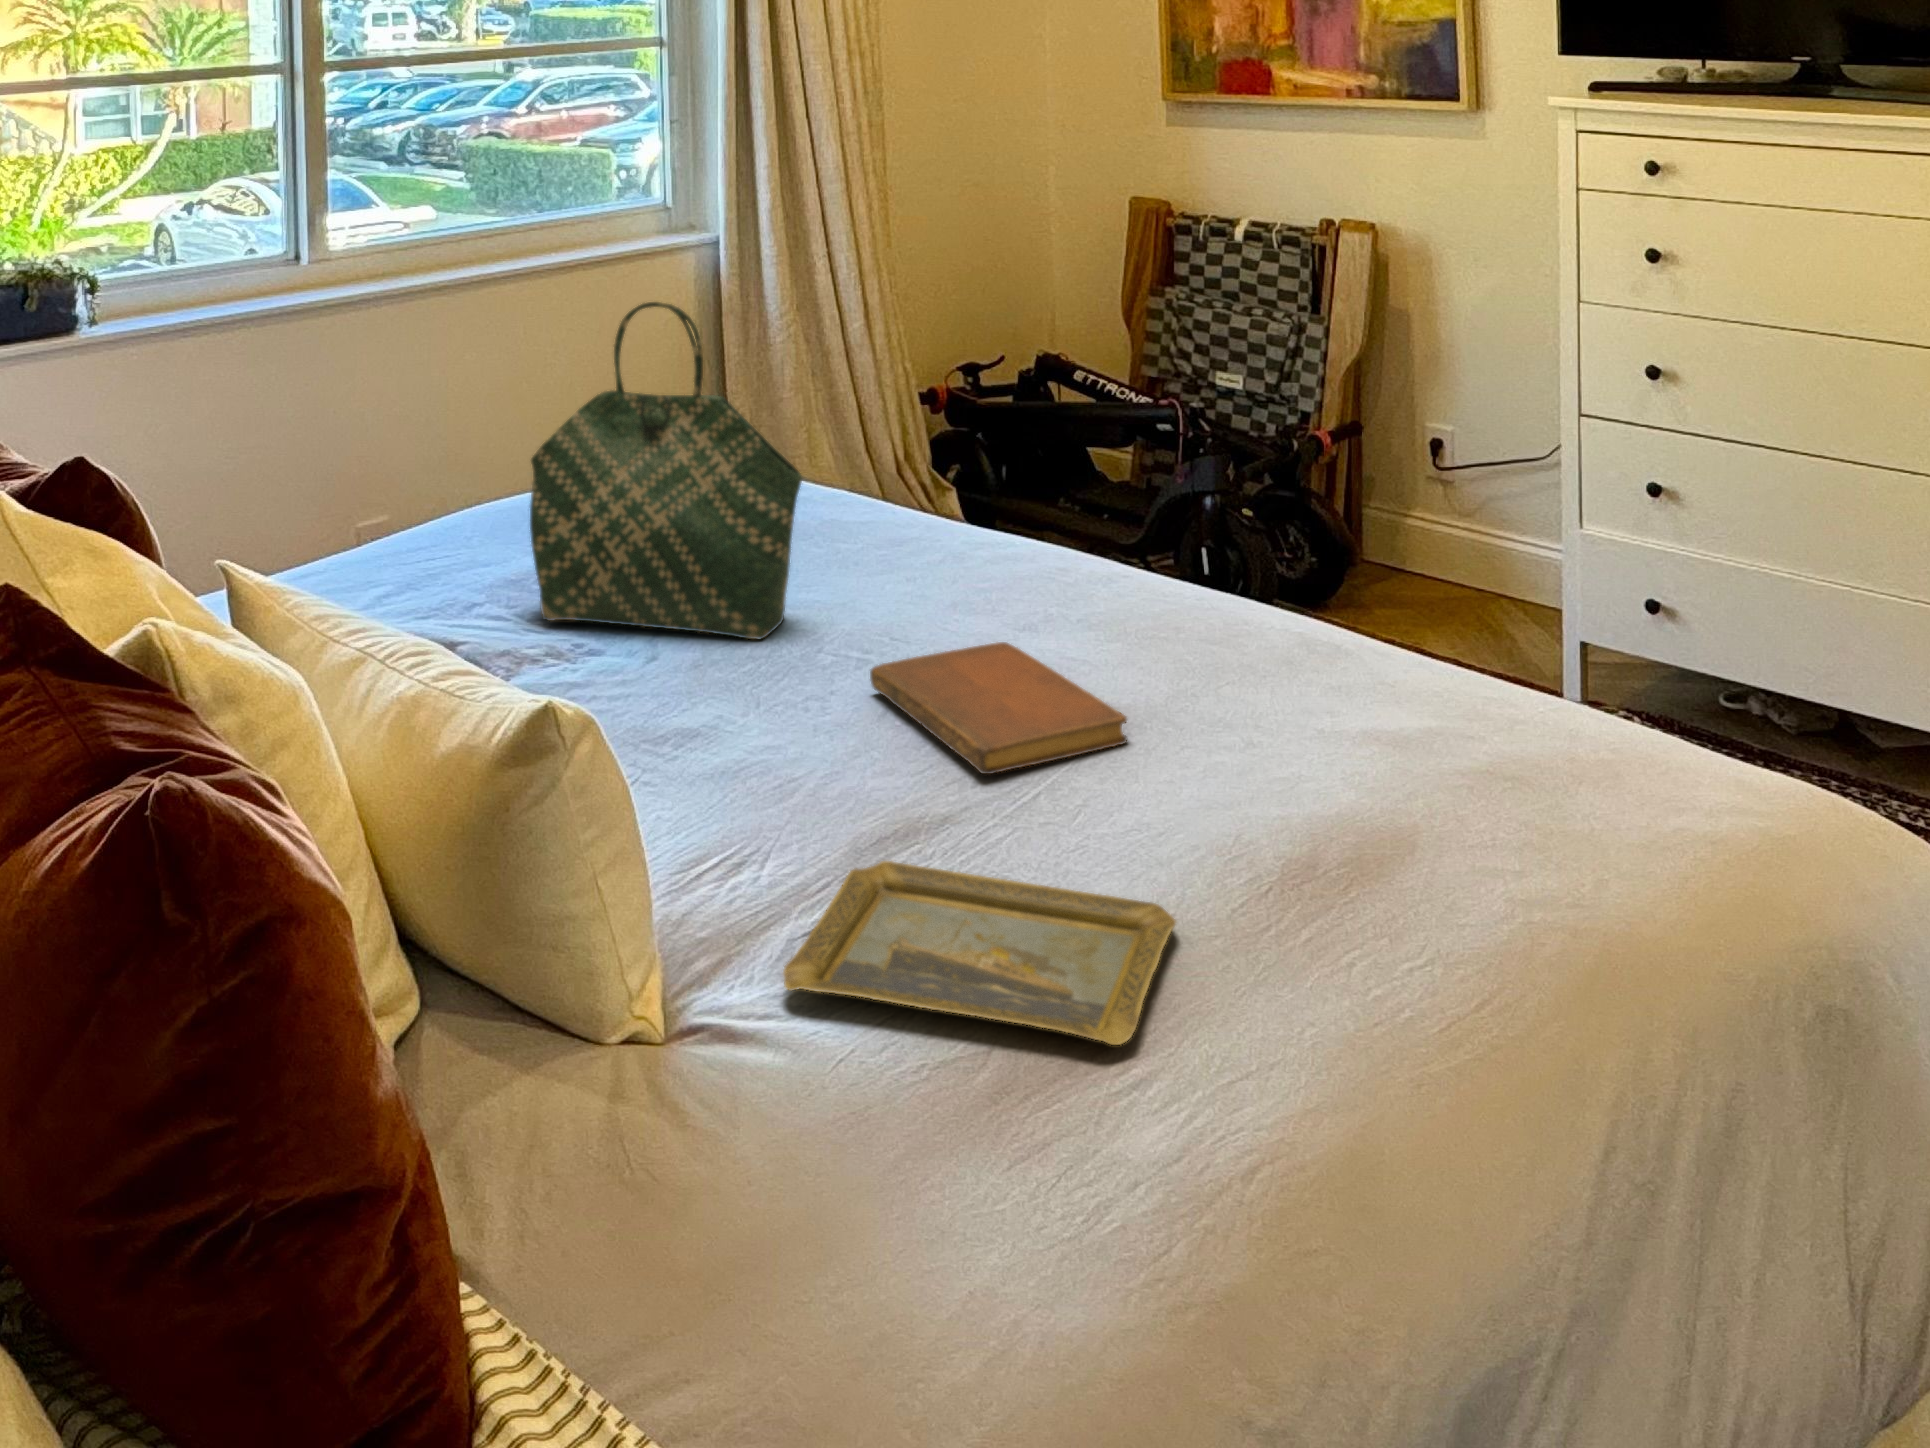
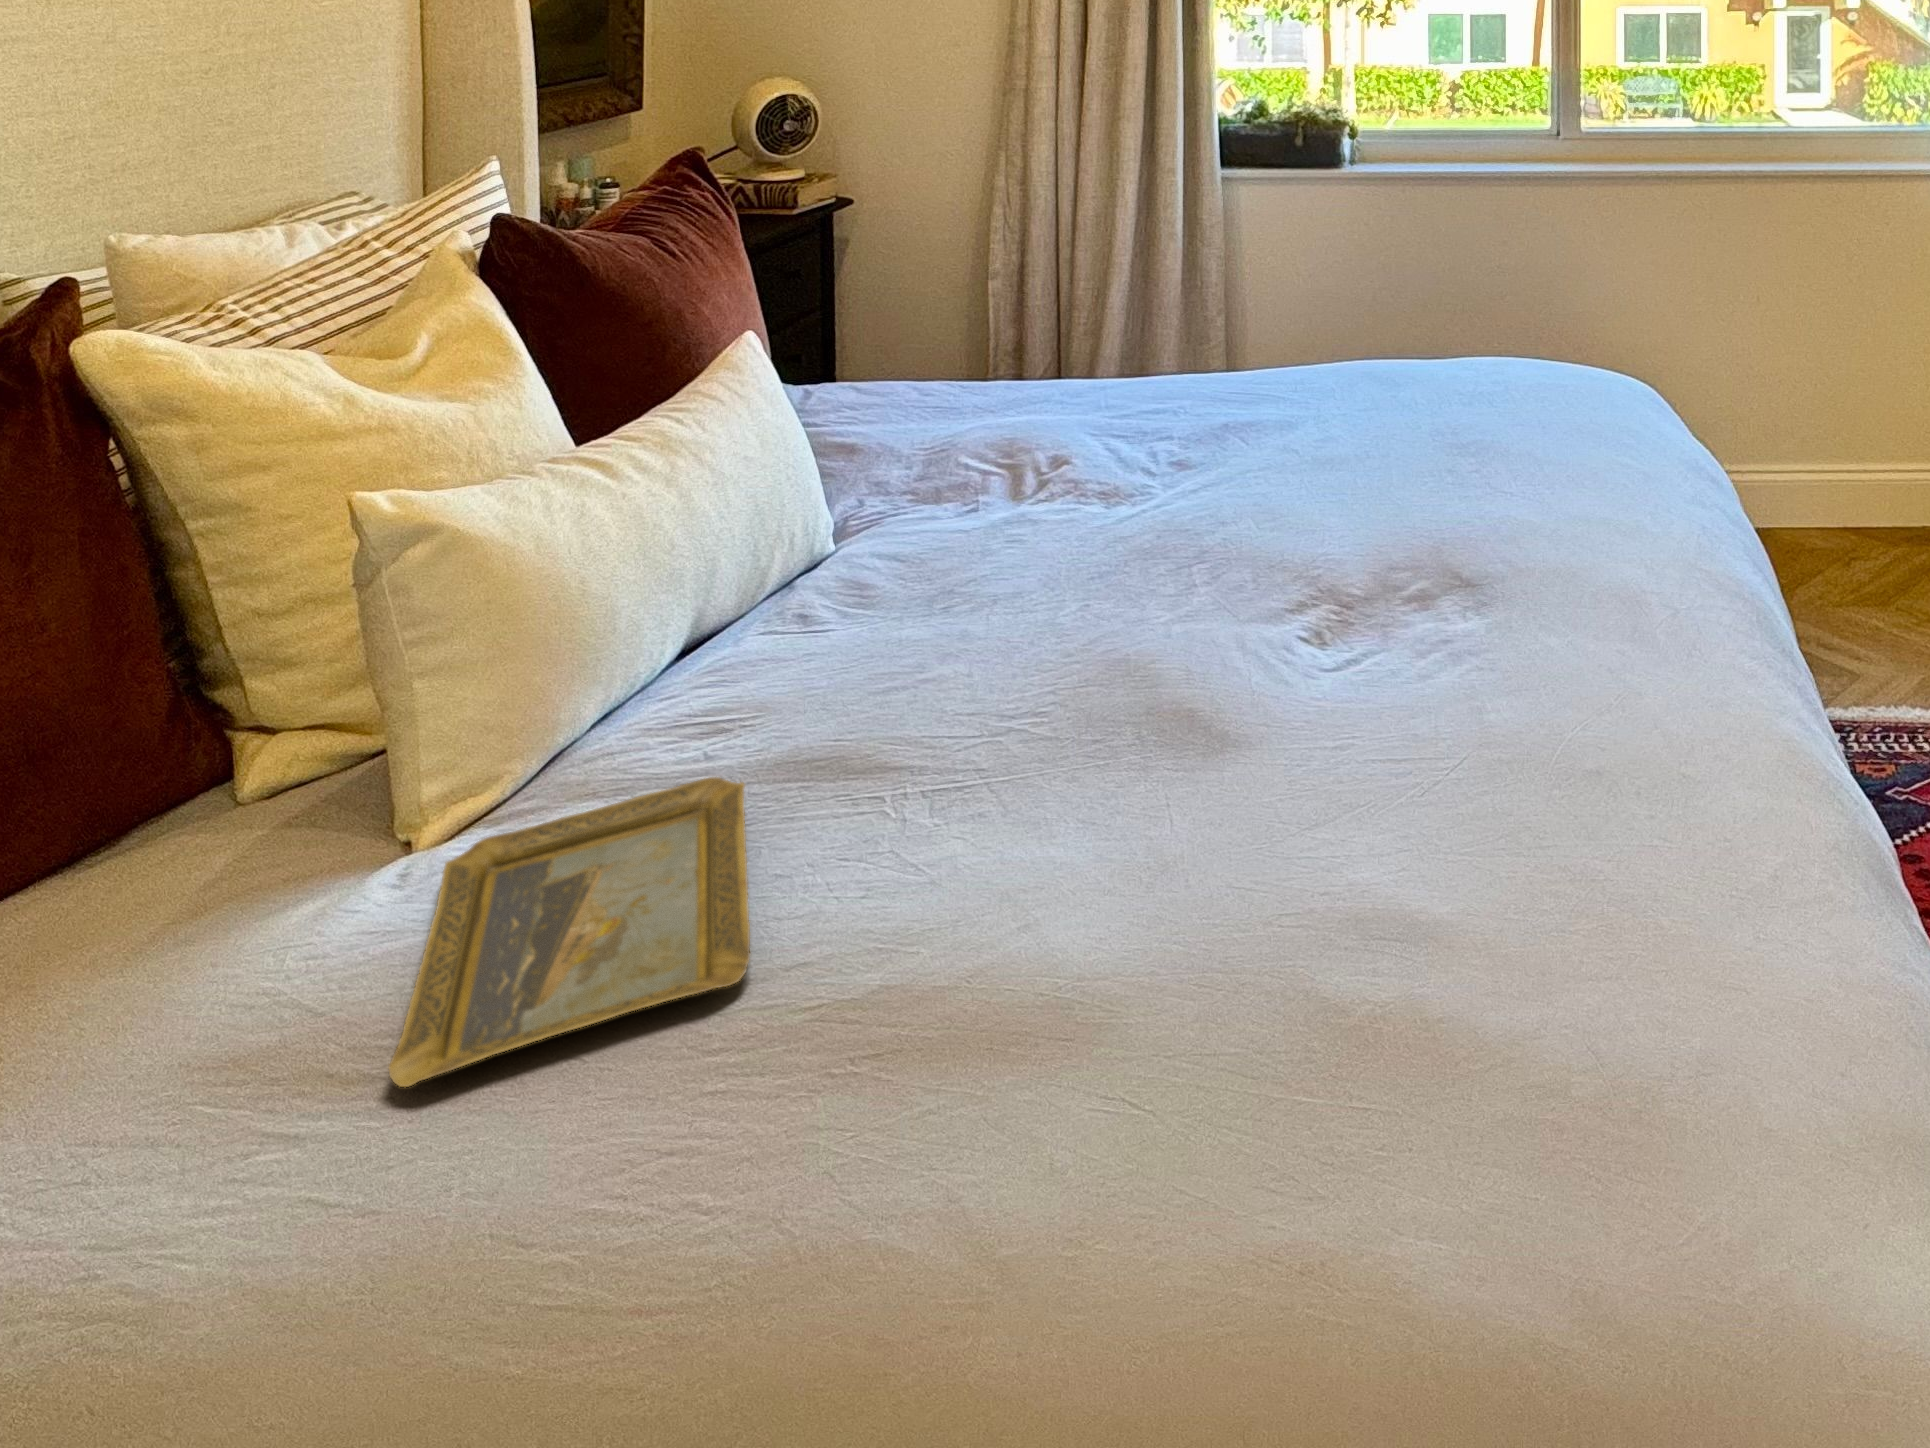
tote bag: present [530,302,802,639] -> none [1144,183,1283,539]
notebook: present [870,642,1127,774] -> none [1011,596,1313,775]

